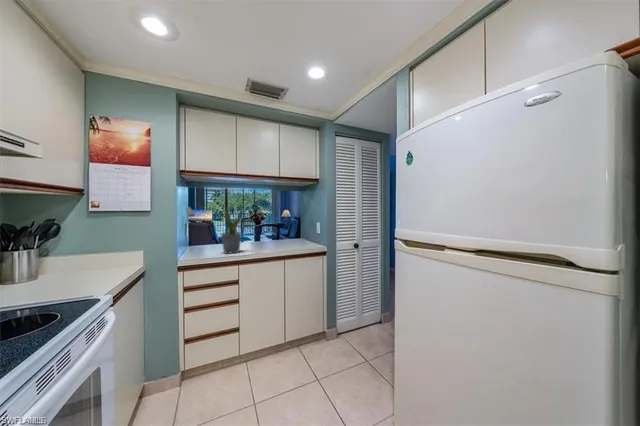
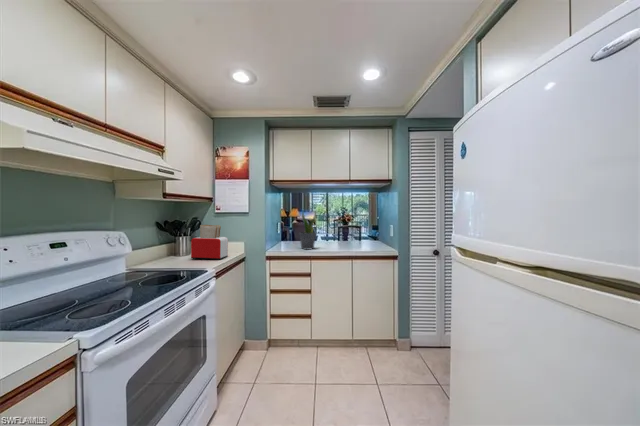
toaster: none [46,229,120,284] -> present [191,225,228,260]

